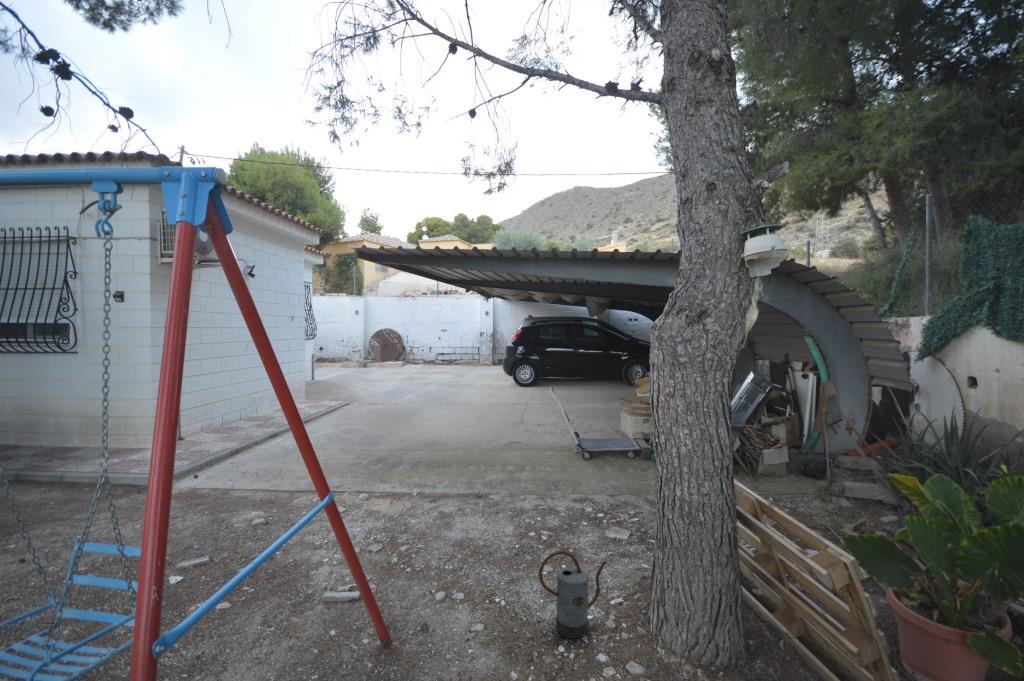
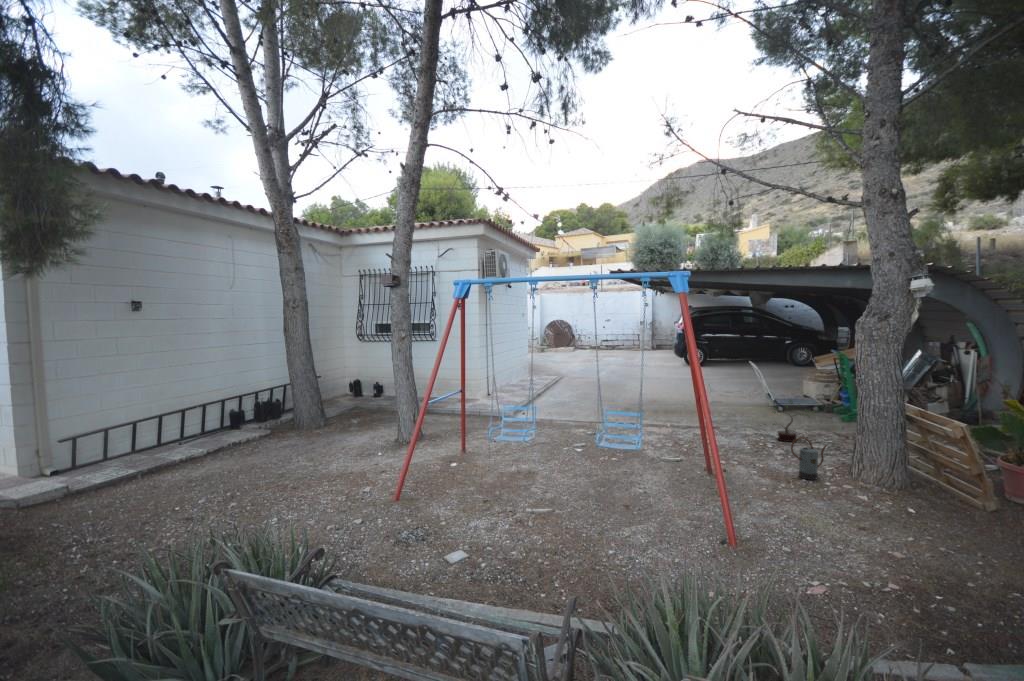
potted plant: none [551,451,615,522] -> present [773,401,807,442]

